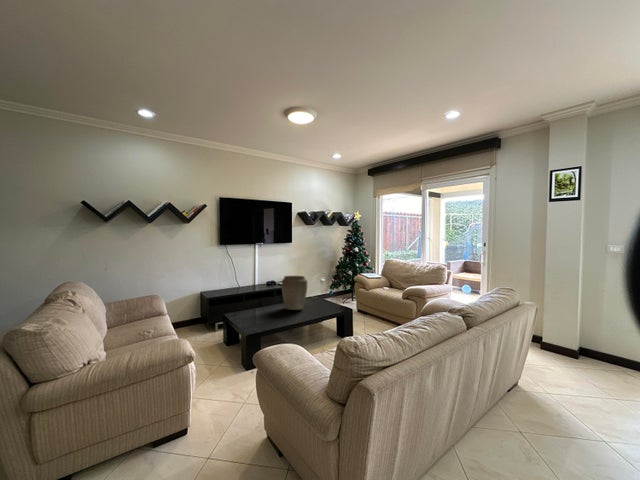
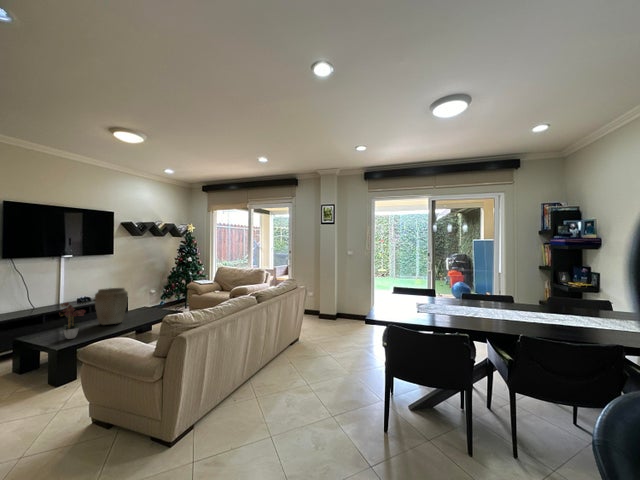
flower arrangement: none [257,285,278,320] -> present [59,303,86,339]

